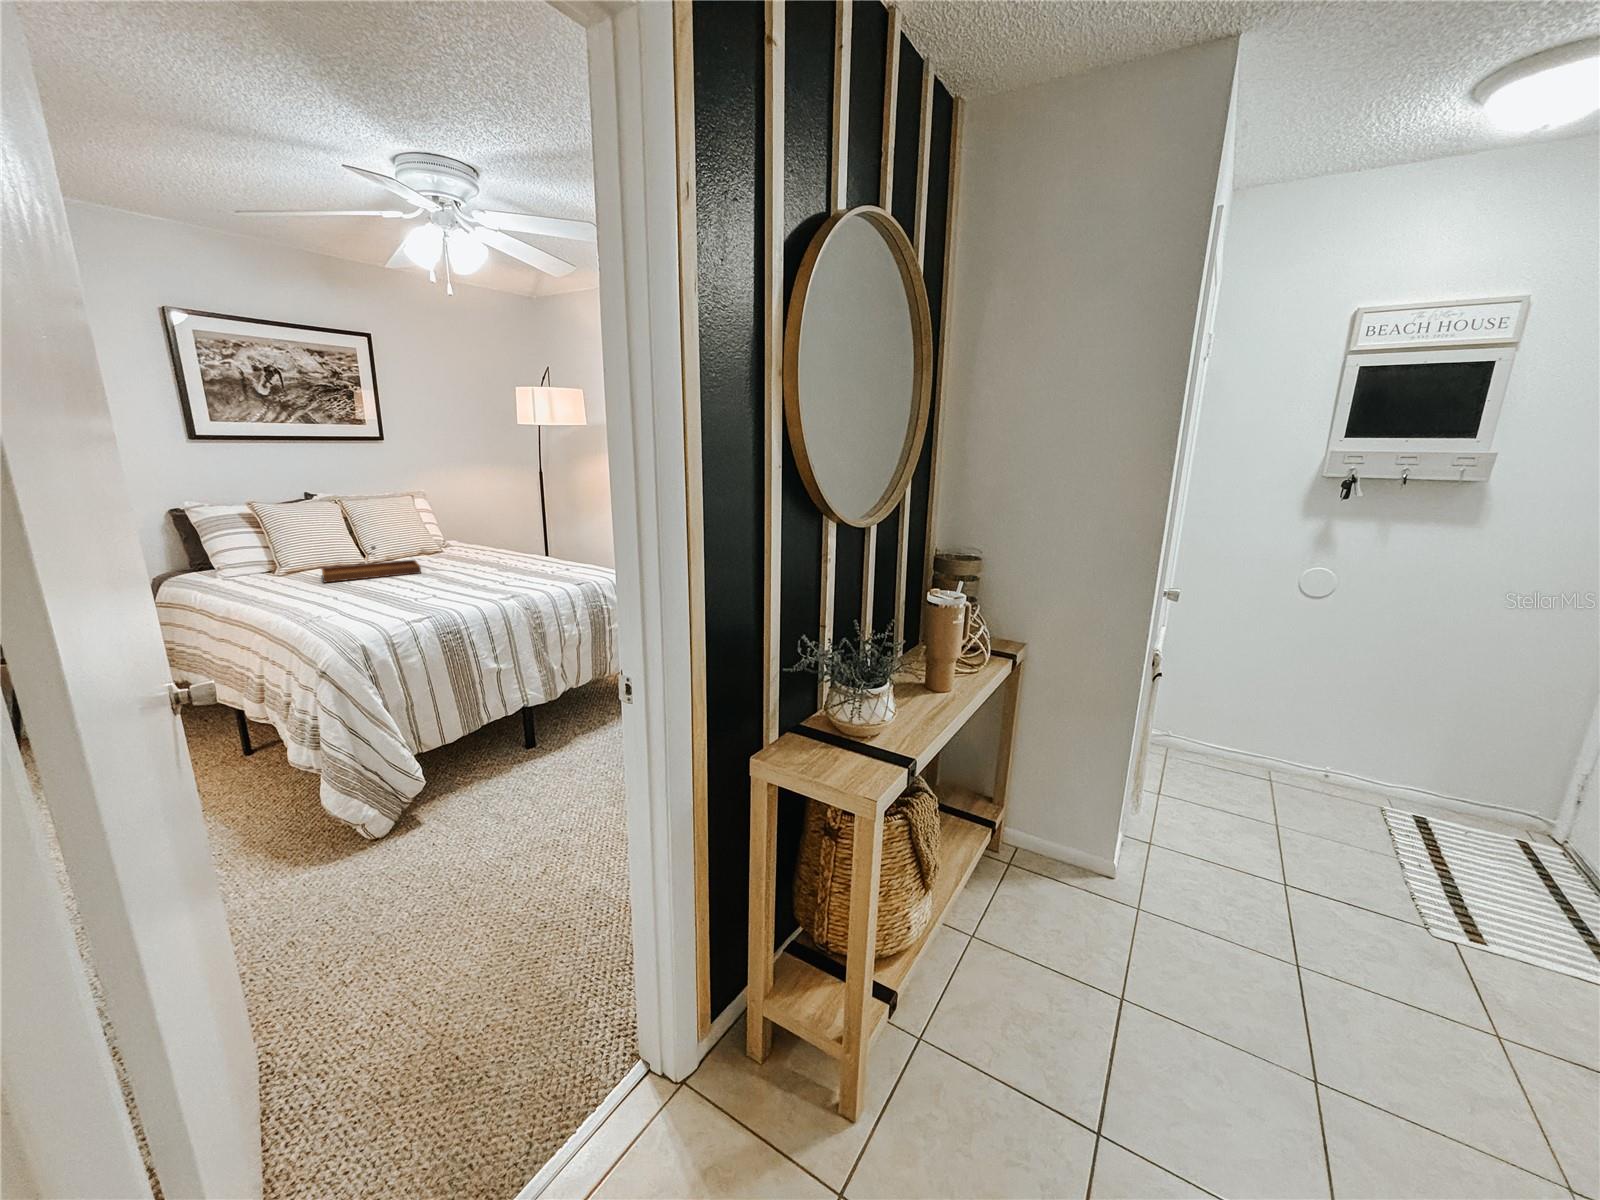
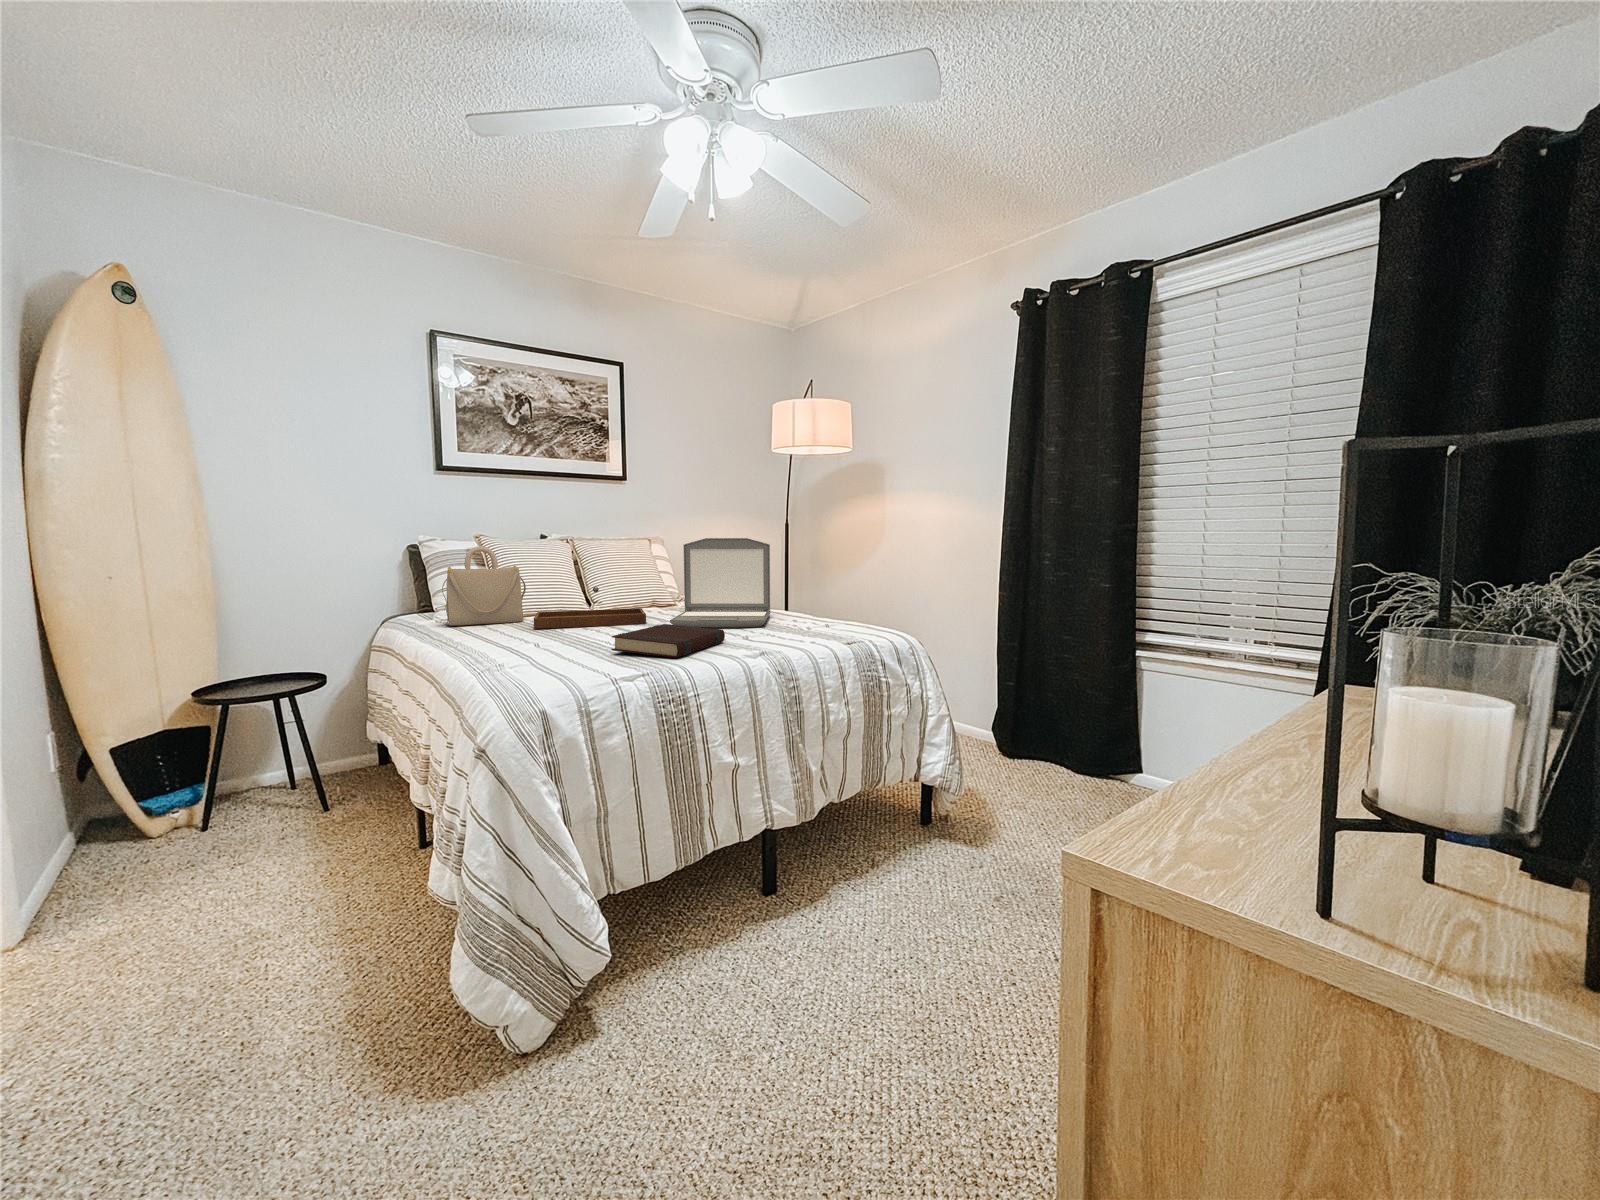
laptop: none [442,504,524,576] -> present [670,538,770,627]
handbag: none [227,516,308,582] -> present [442,546,526,625]
book: none [399,577,486,603] -> present [611,624,725,658]

